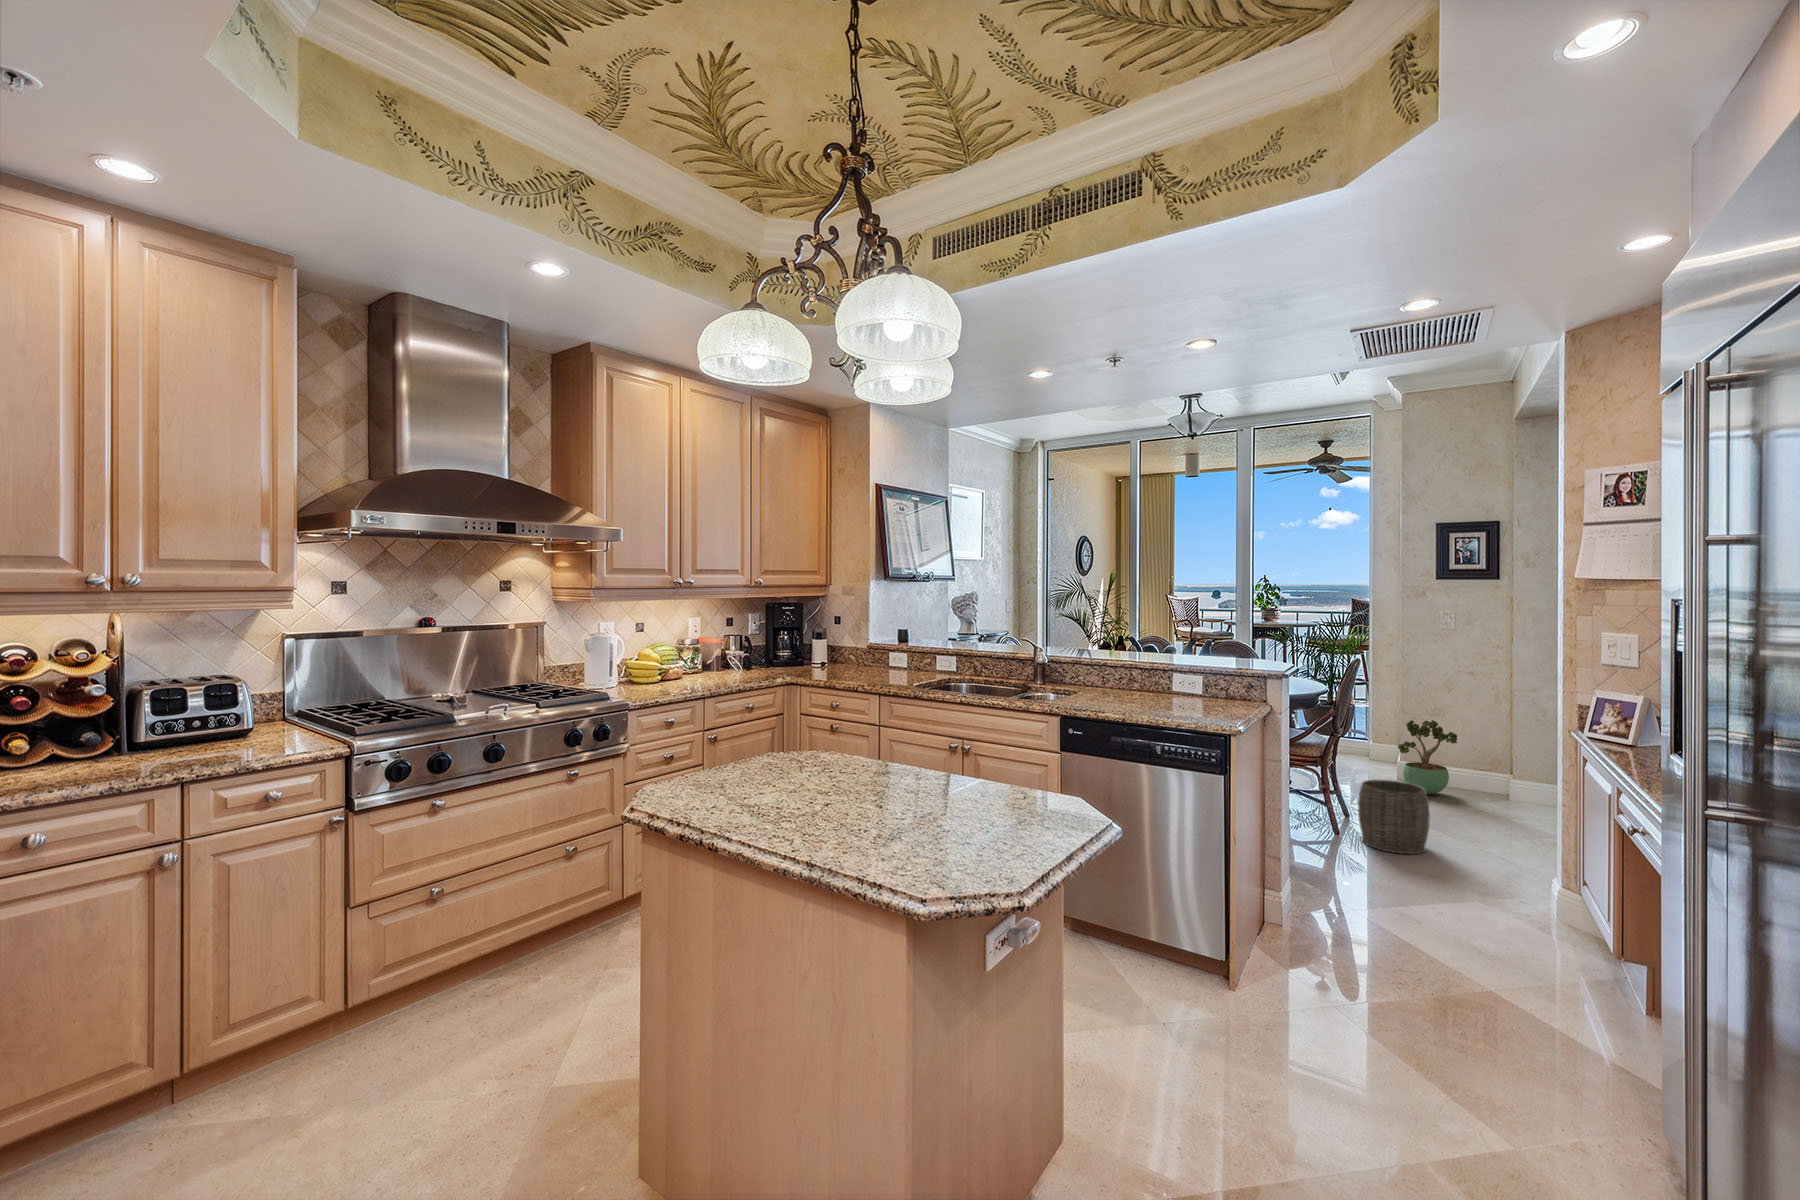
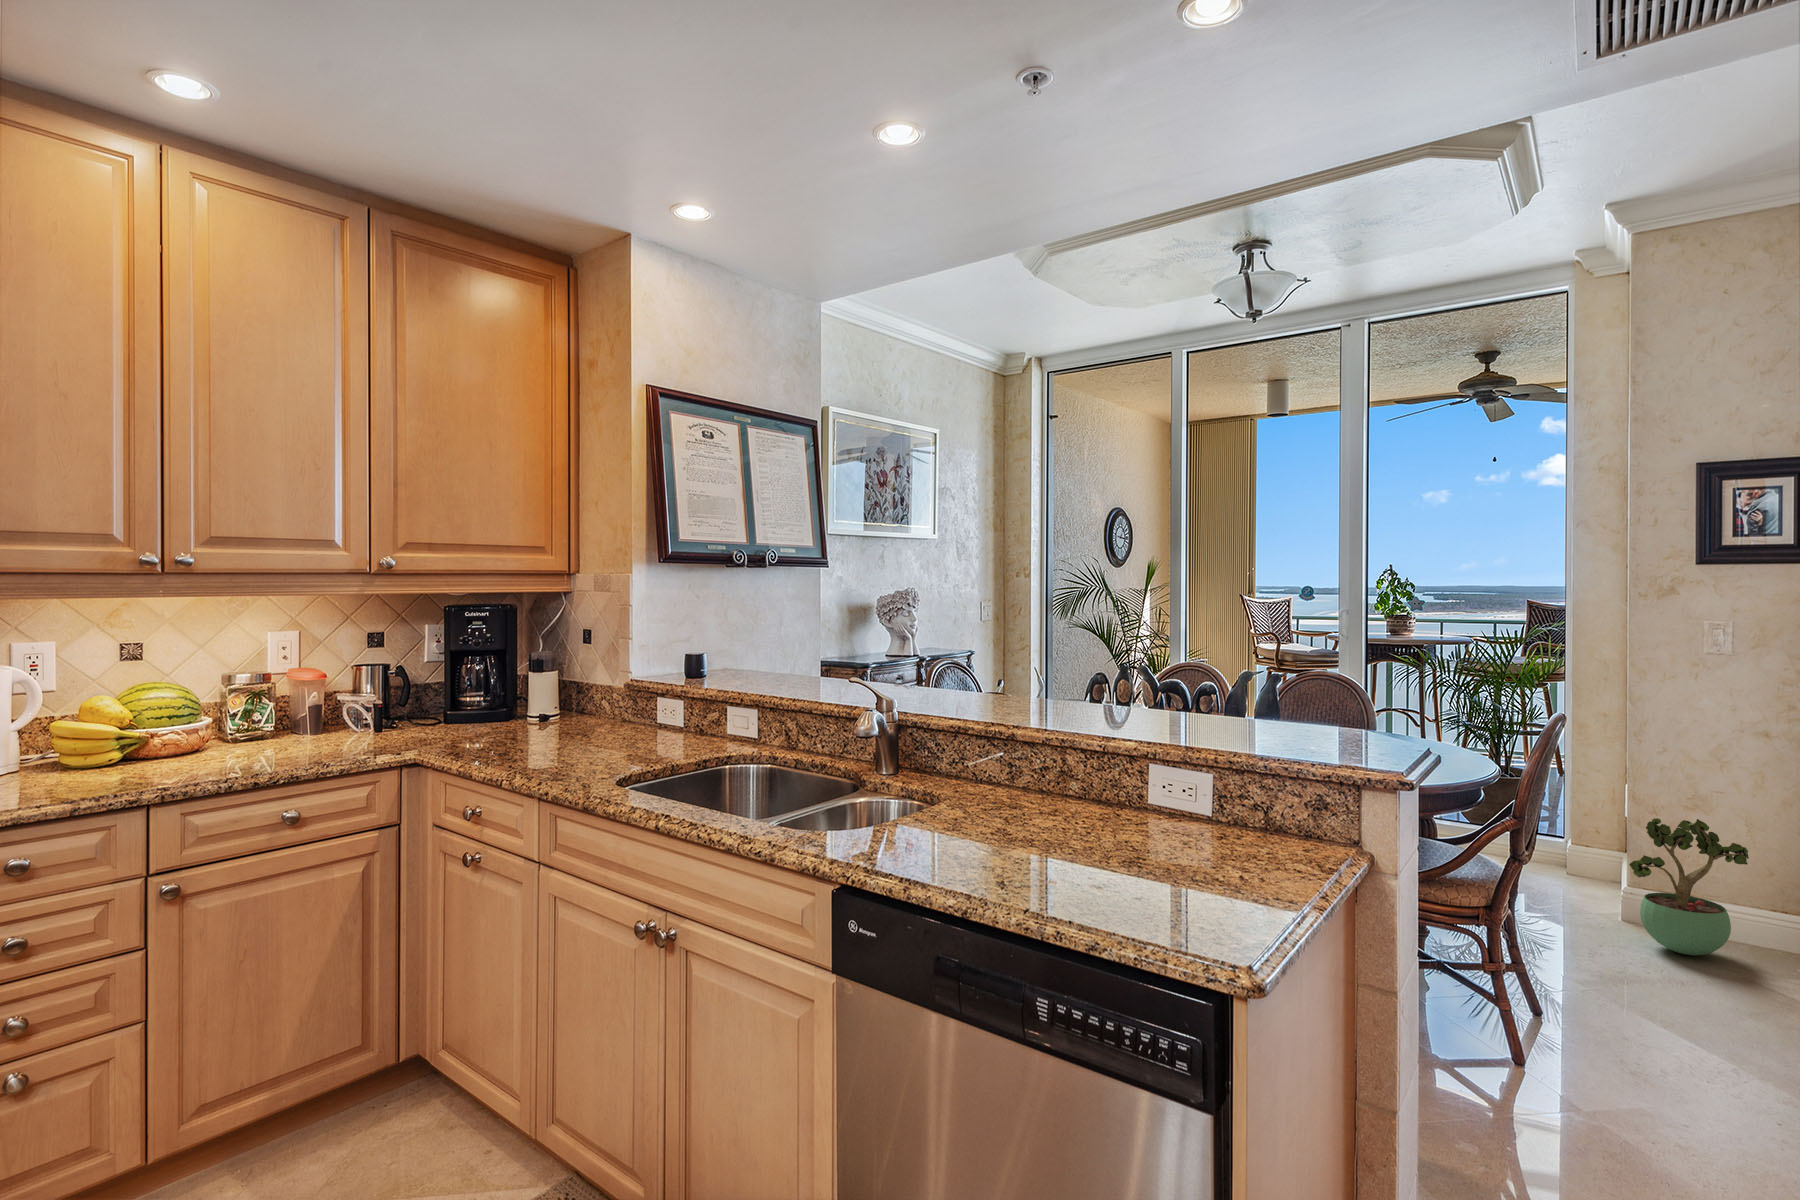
woven basket: present [1358,780,1430,854] -> none [1569,956,1727,1130]

